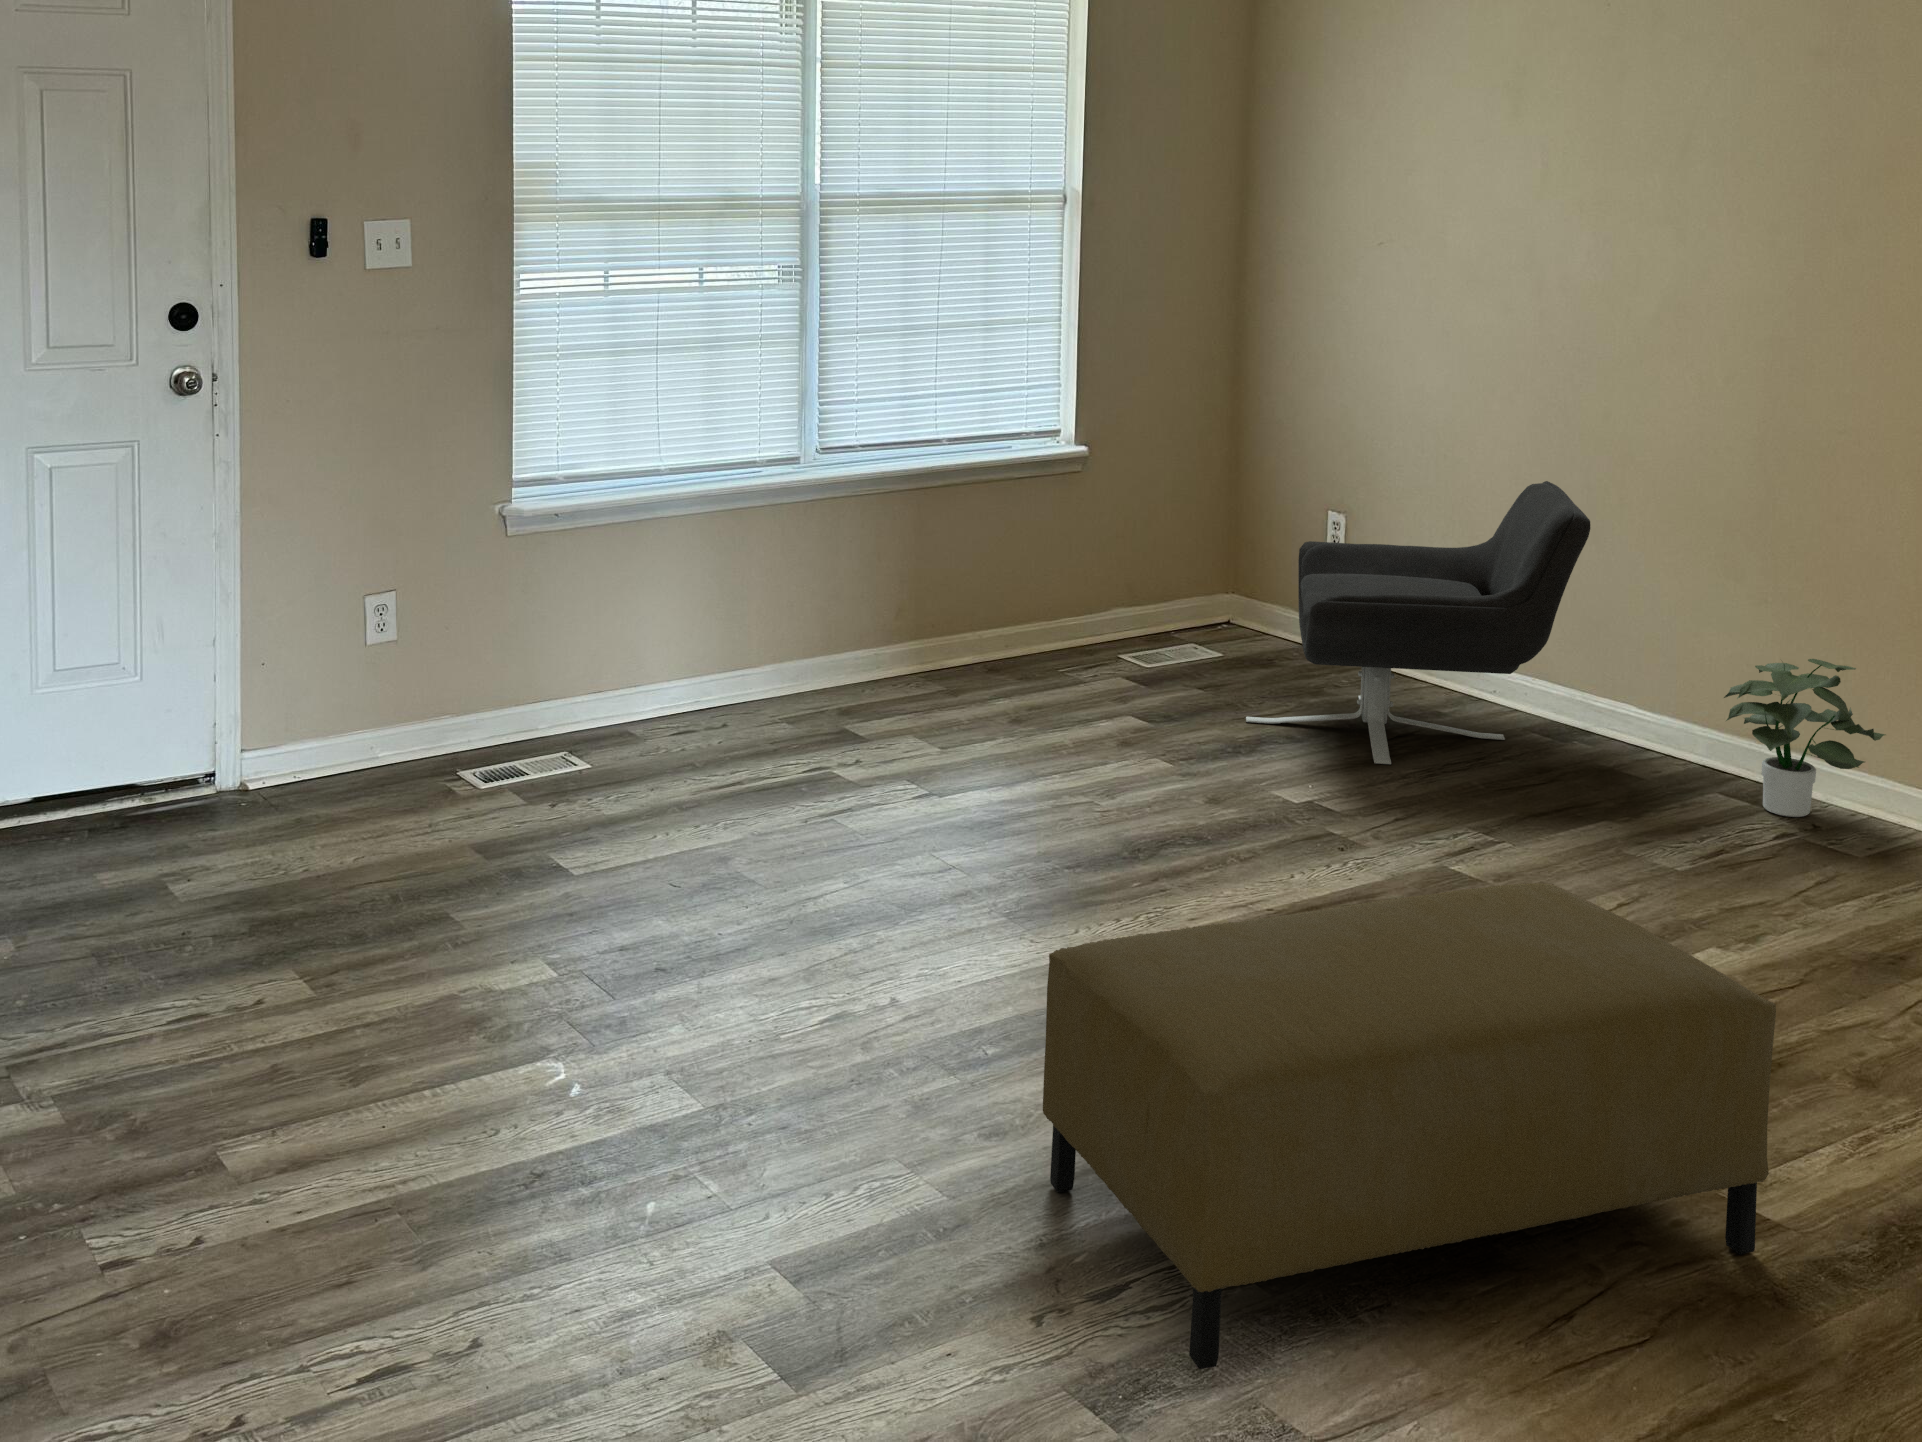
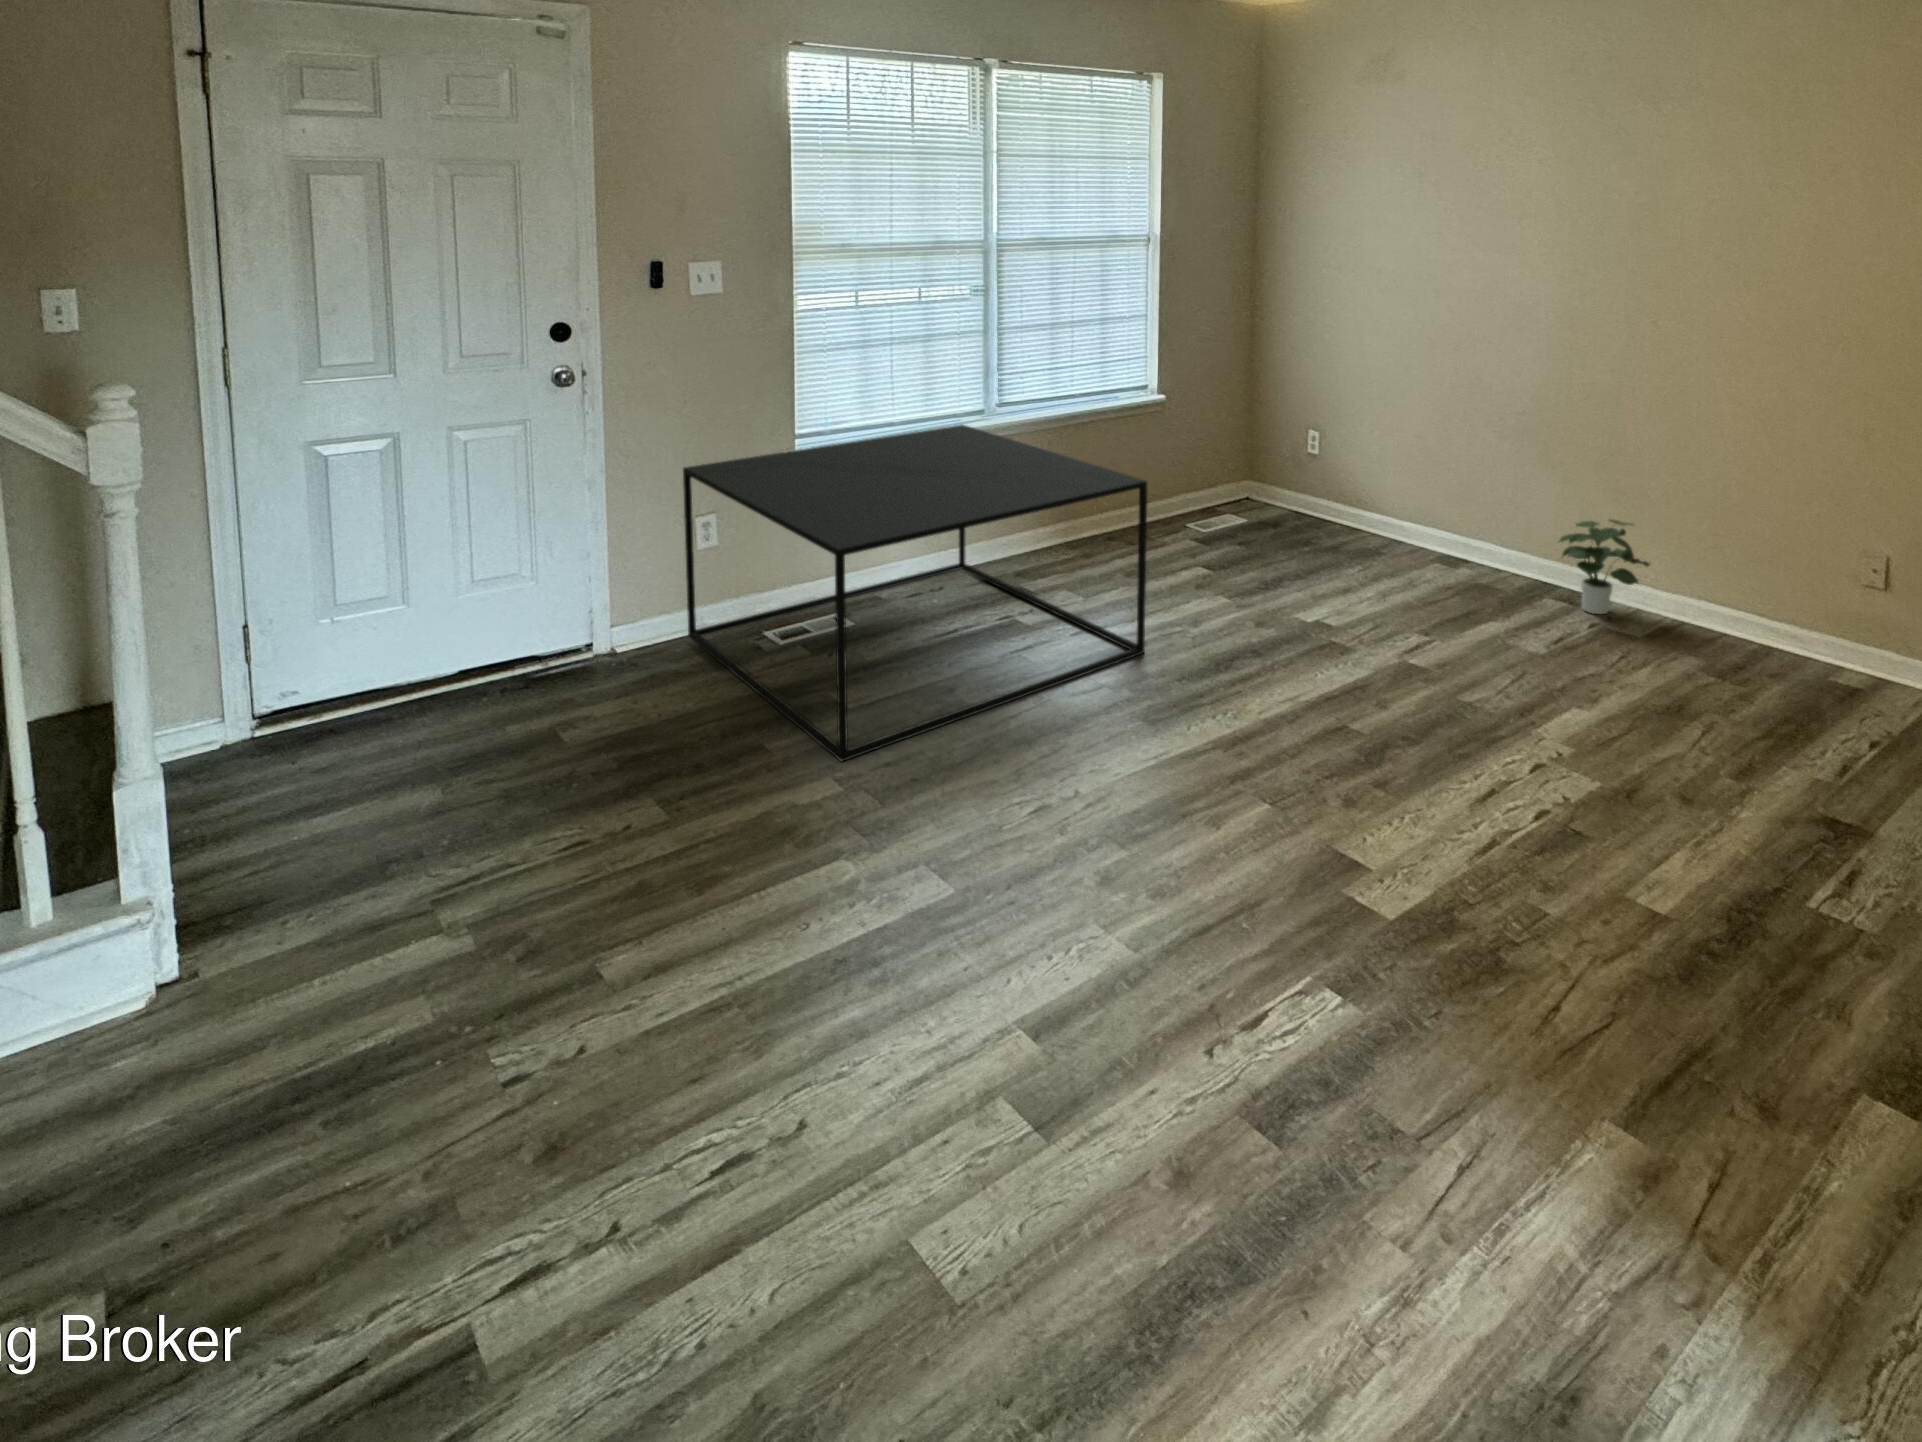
coffee table: none [342,478,1026,943] -> present [683,425,1147,761]
lounge chair: present [1246,481,1590,764] -> none [1271,412,1479,591]
ottoman: present [1043,883,1776,1369] -> none [1198,696,1672,1081]

